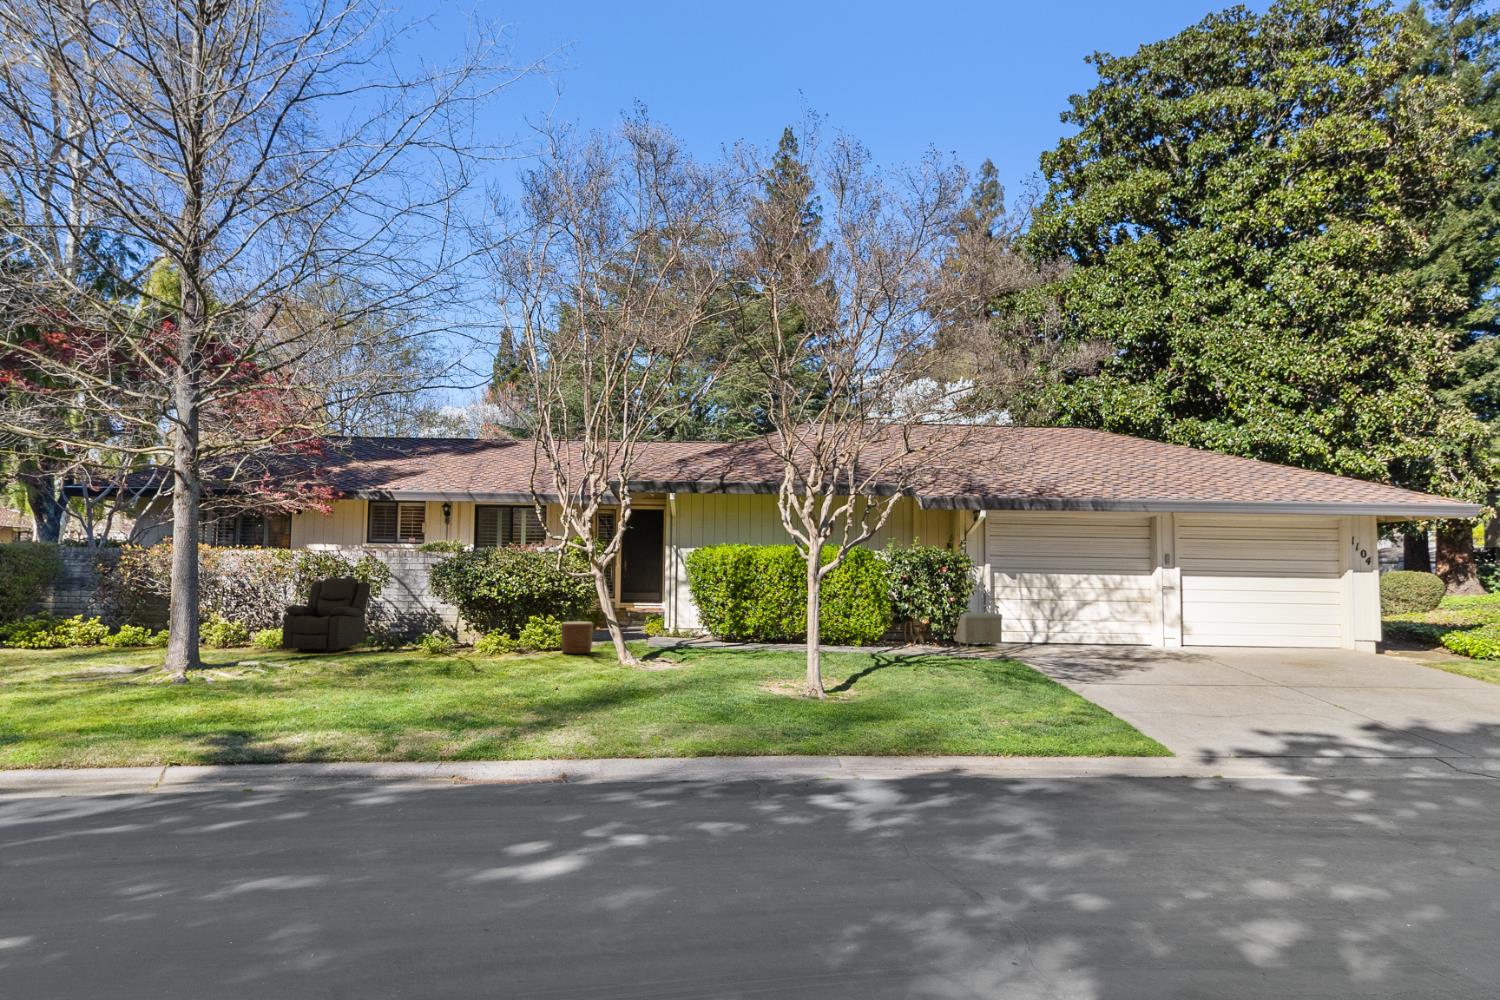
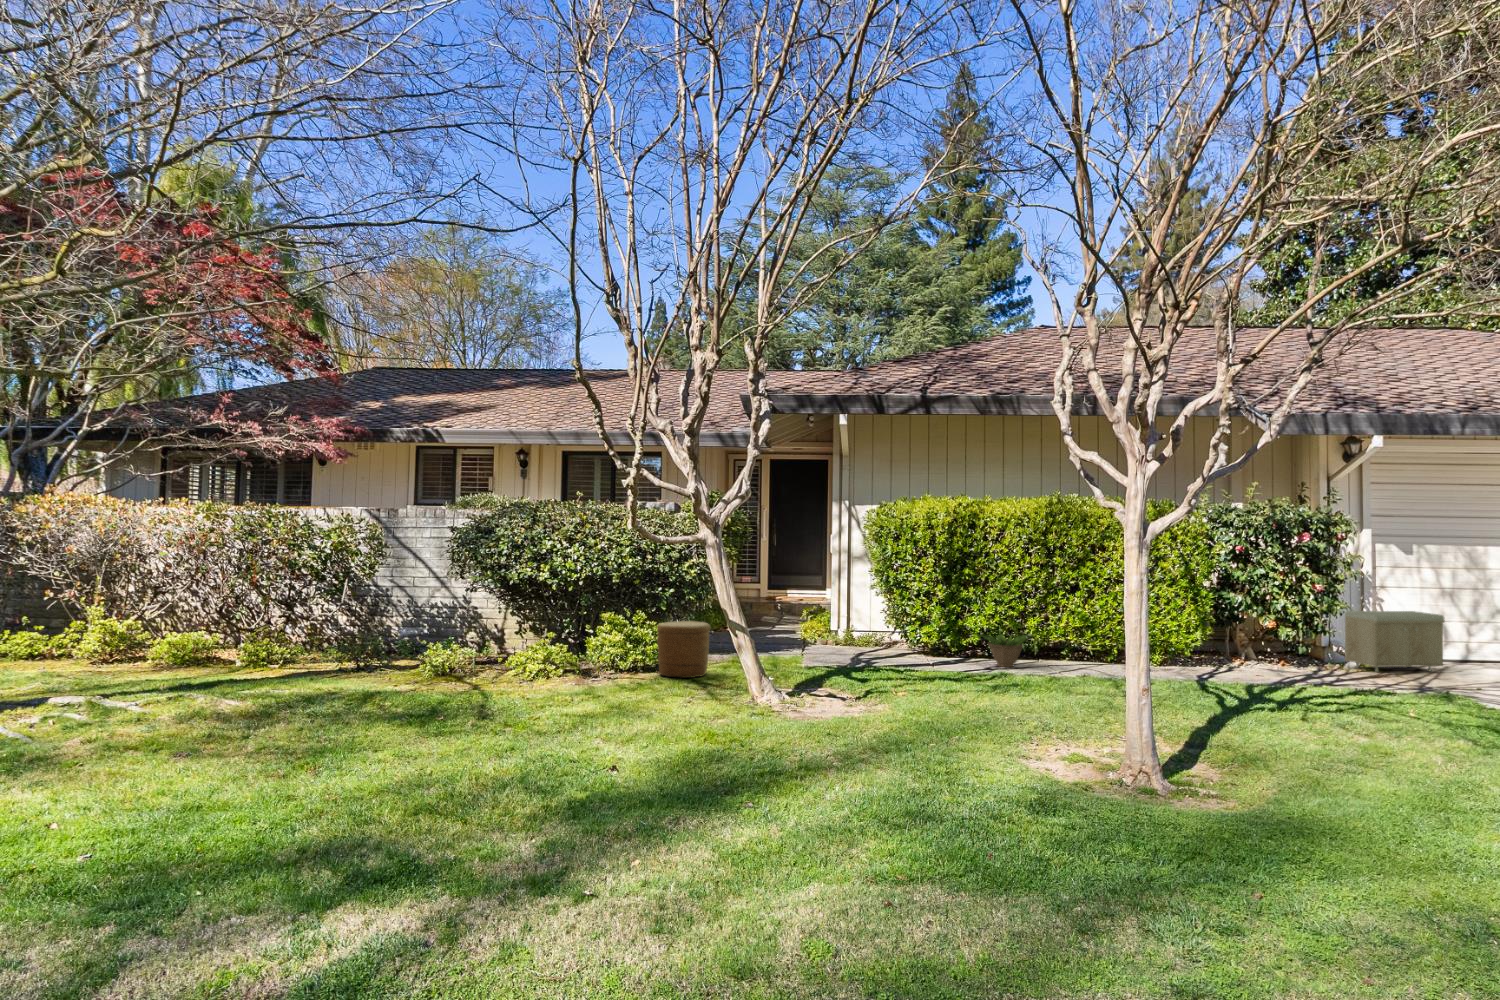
chair: present [283,578,371,653] -> none [227,550,371,669]
decorative plant: none [748,627,783,647] -> present [984,634,1029,667]

